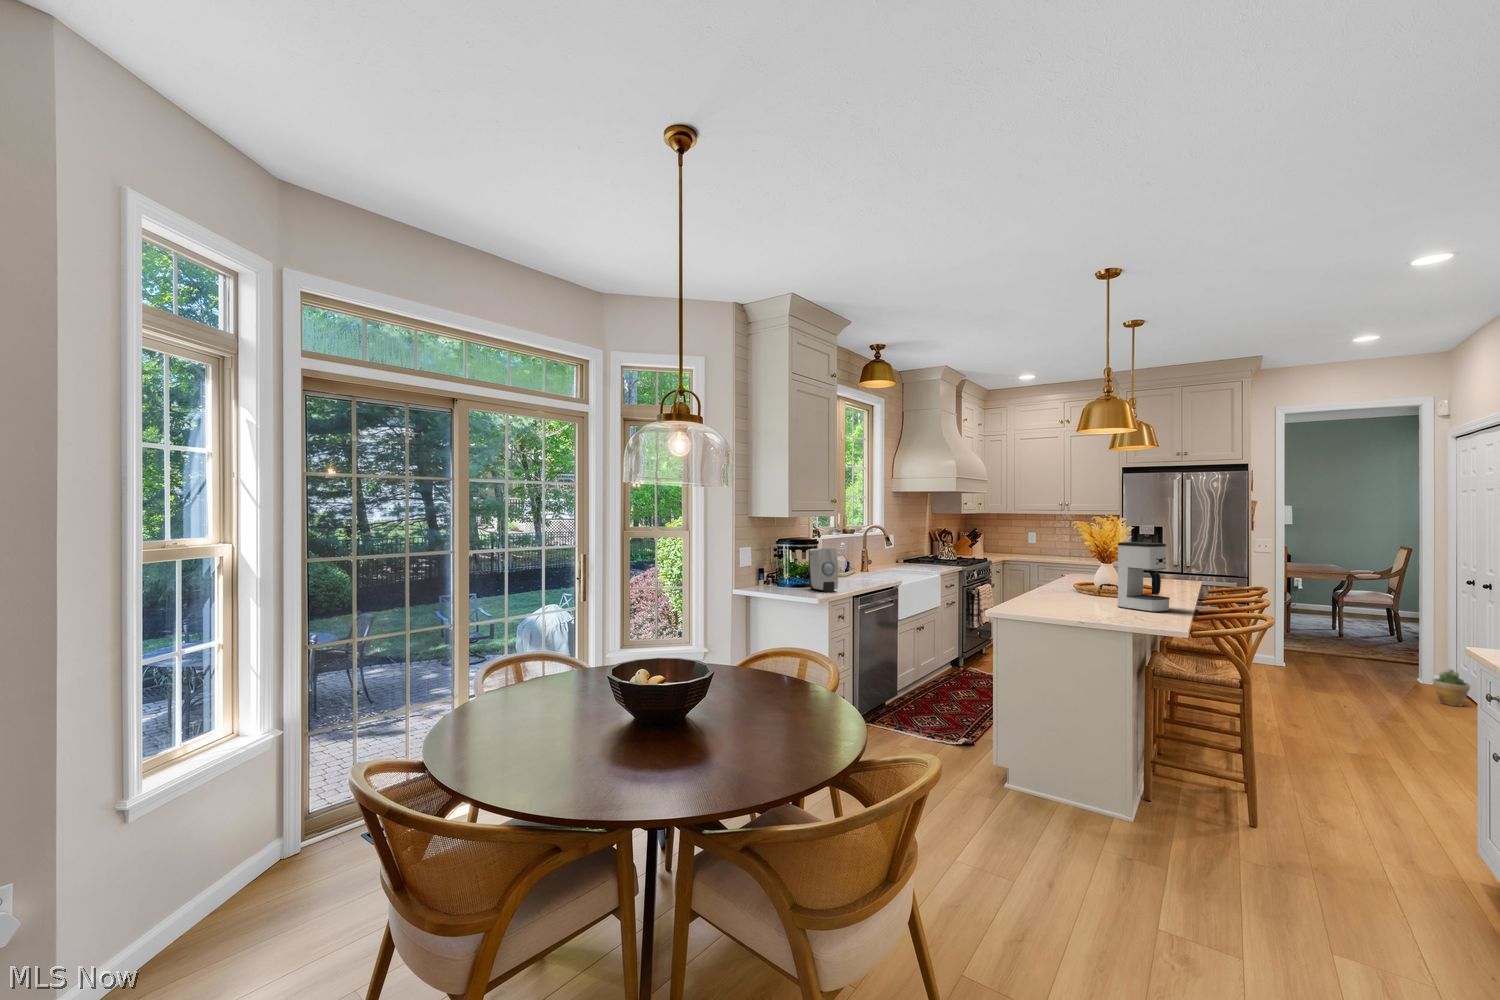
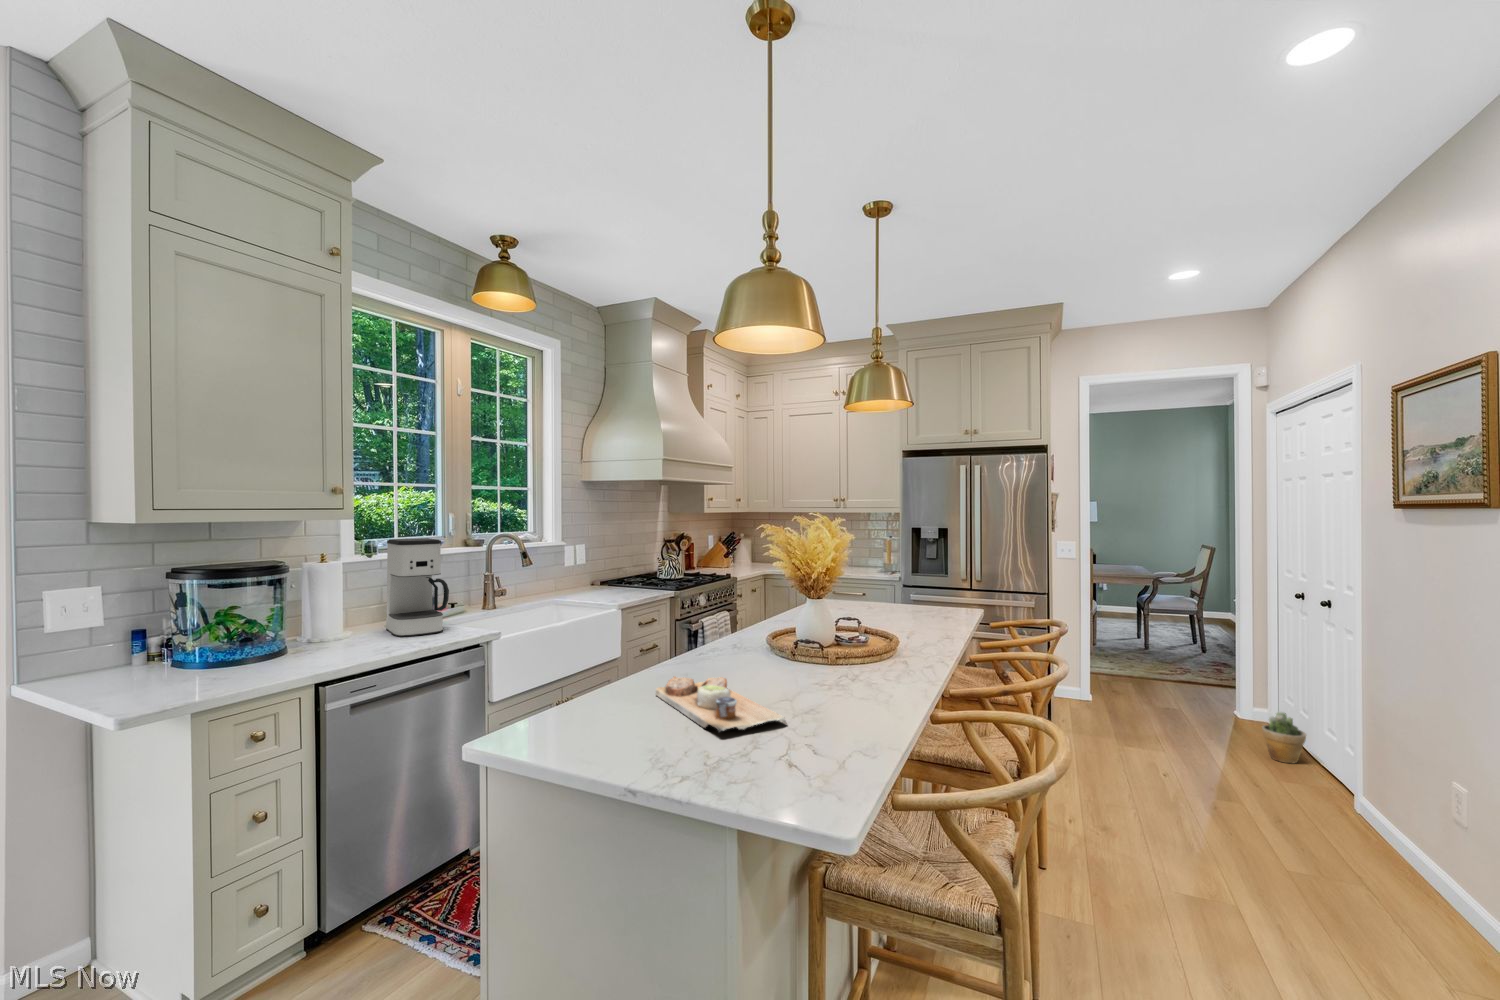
coffee maker: present [1118,542,1170,612] -> present [386,538,449,637]
soap dispenser: present [809,548,838,592] -> none [211,587,273,683]
cutting board: none [1038,597,1123,615] -> present [656,677,786,732]

